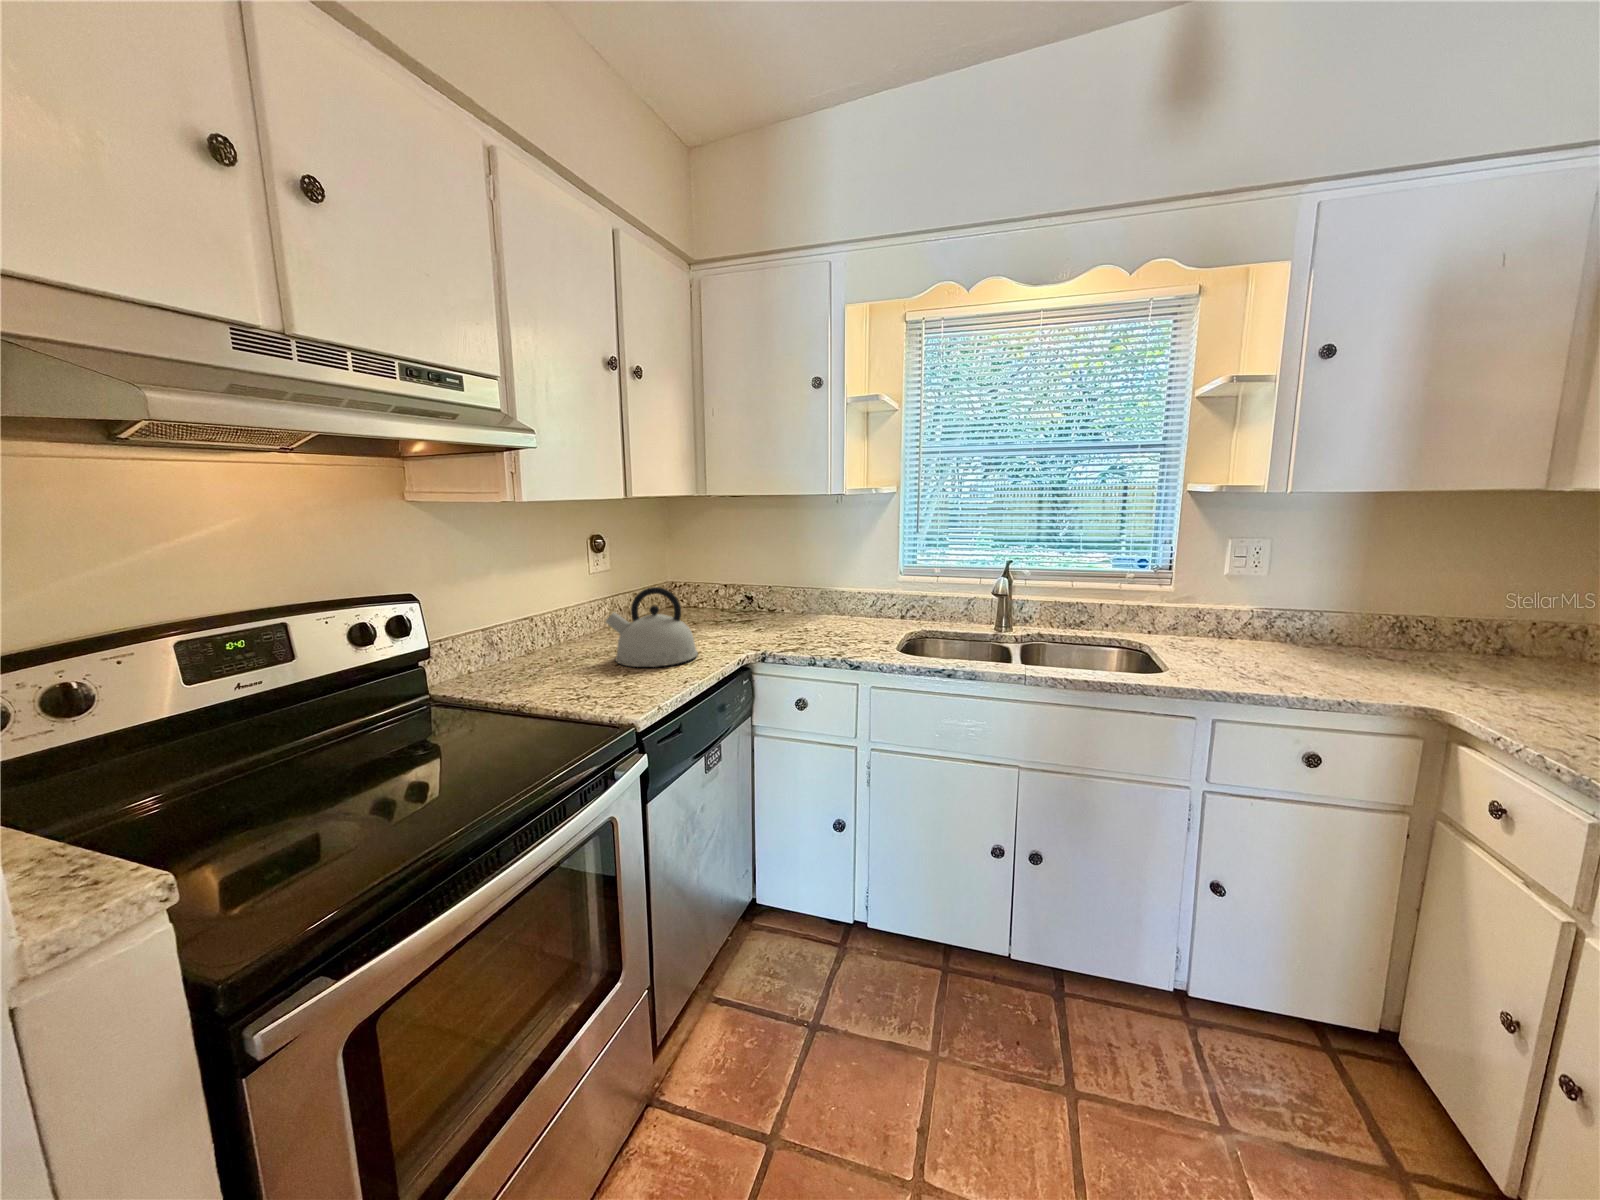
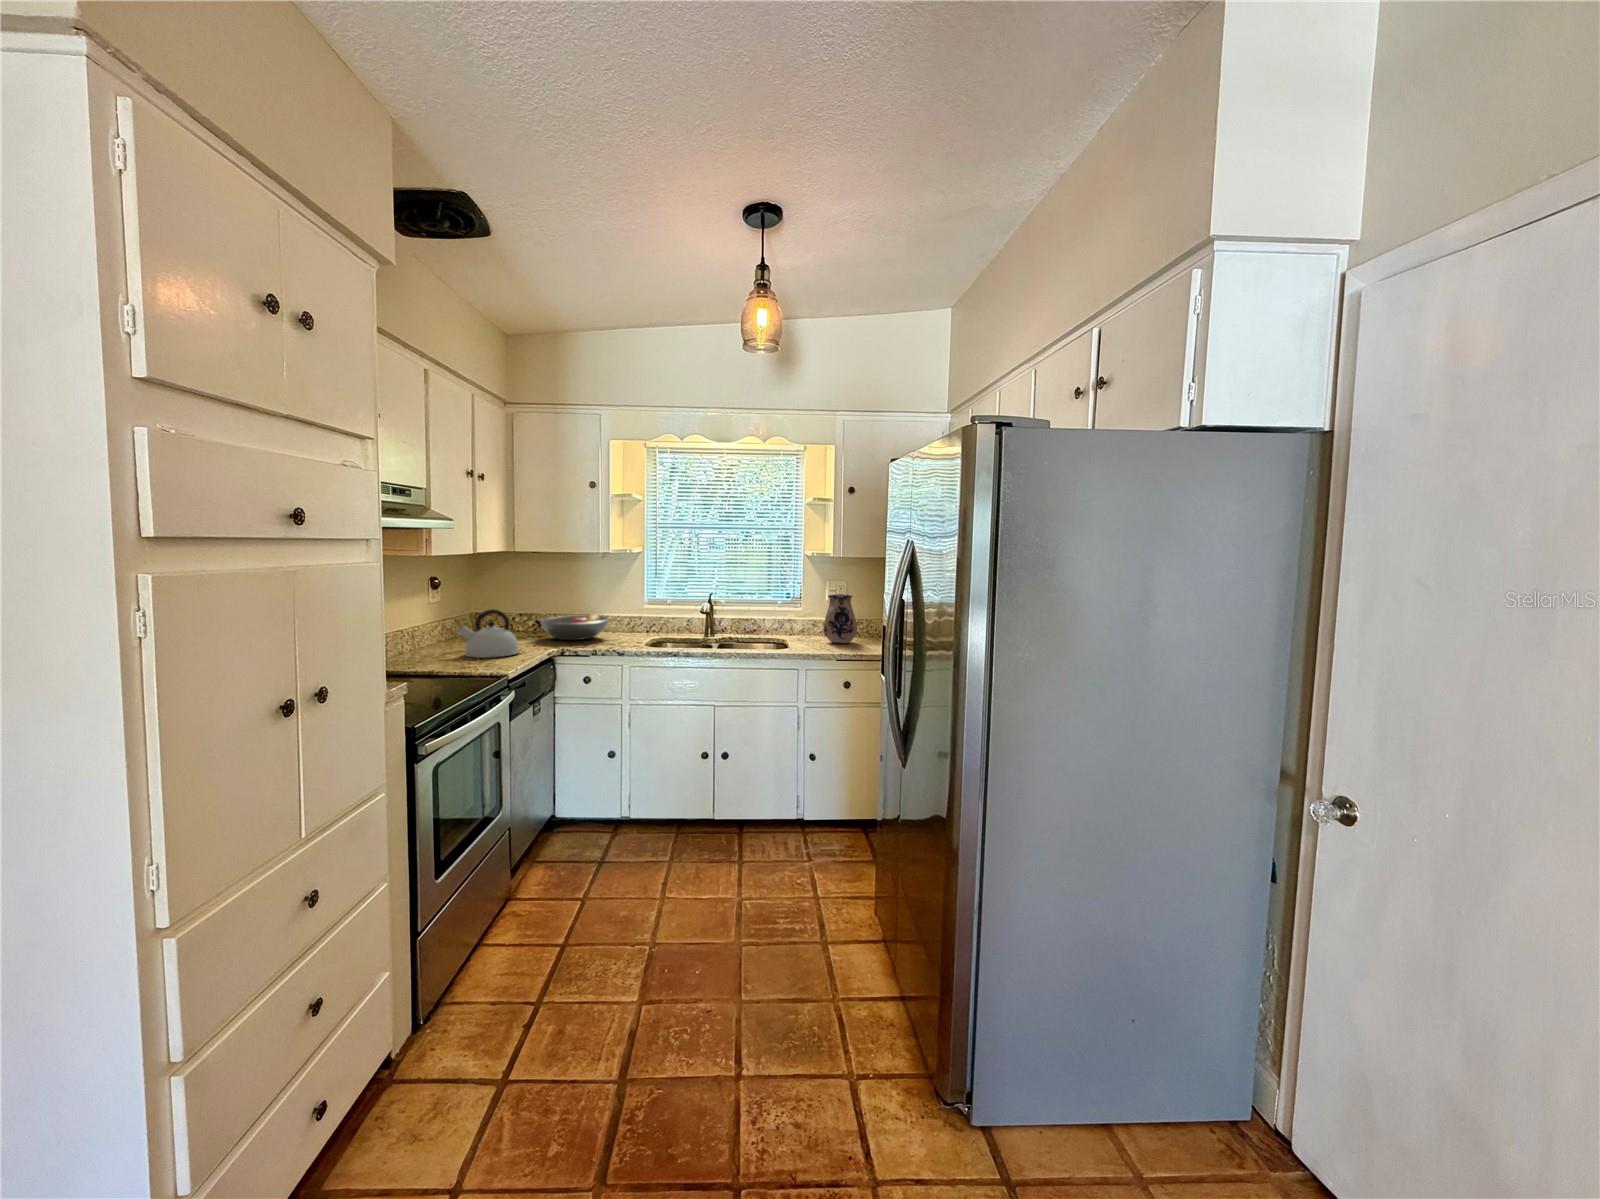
ceramic pitcher: none [1231,563,1310,660] -> present [824,594,857,643]
fruit bowl: none [741,586,844,630] -> present [540,613,609,640]

